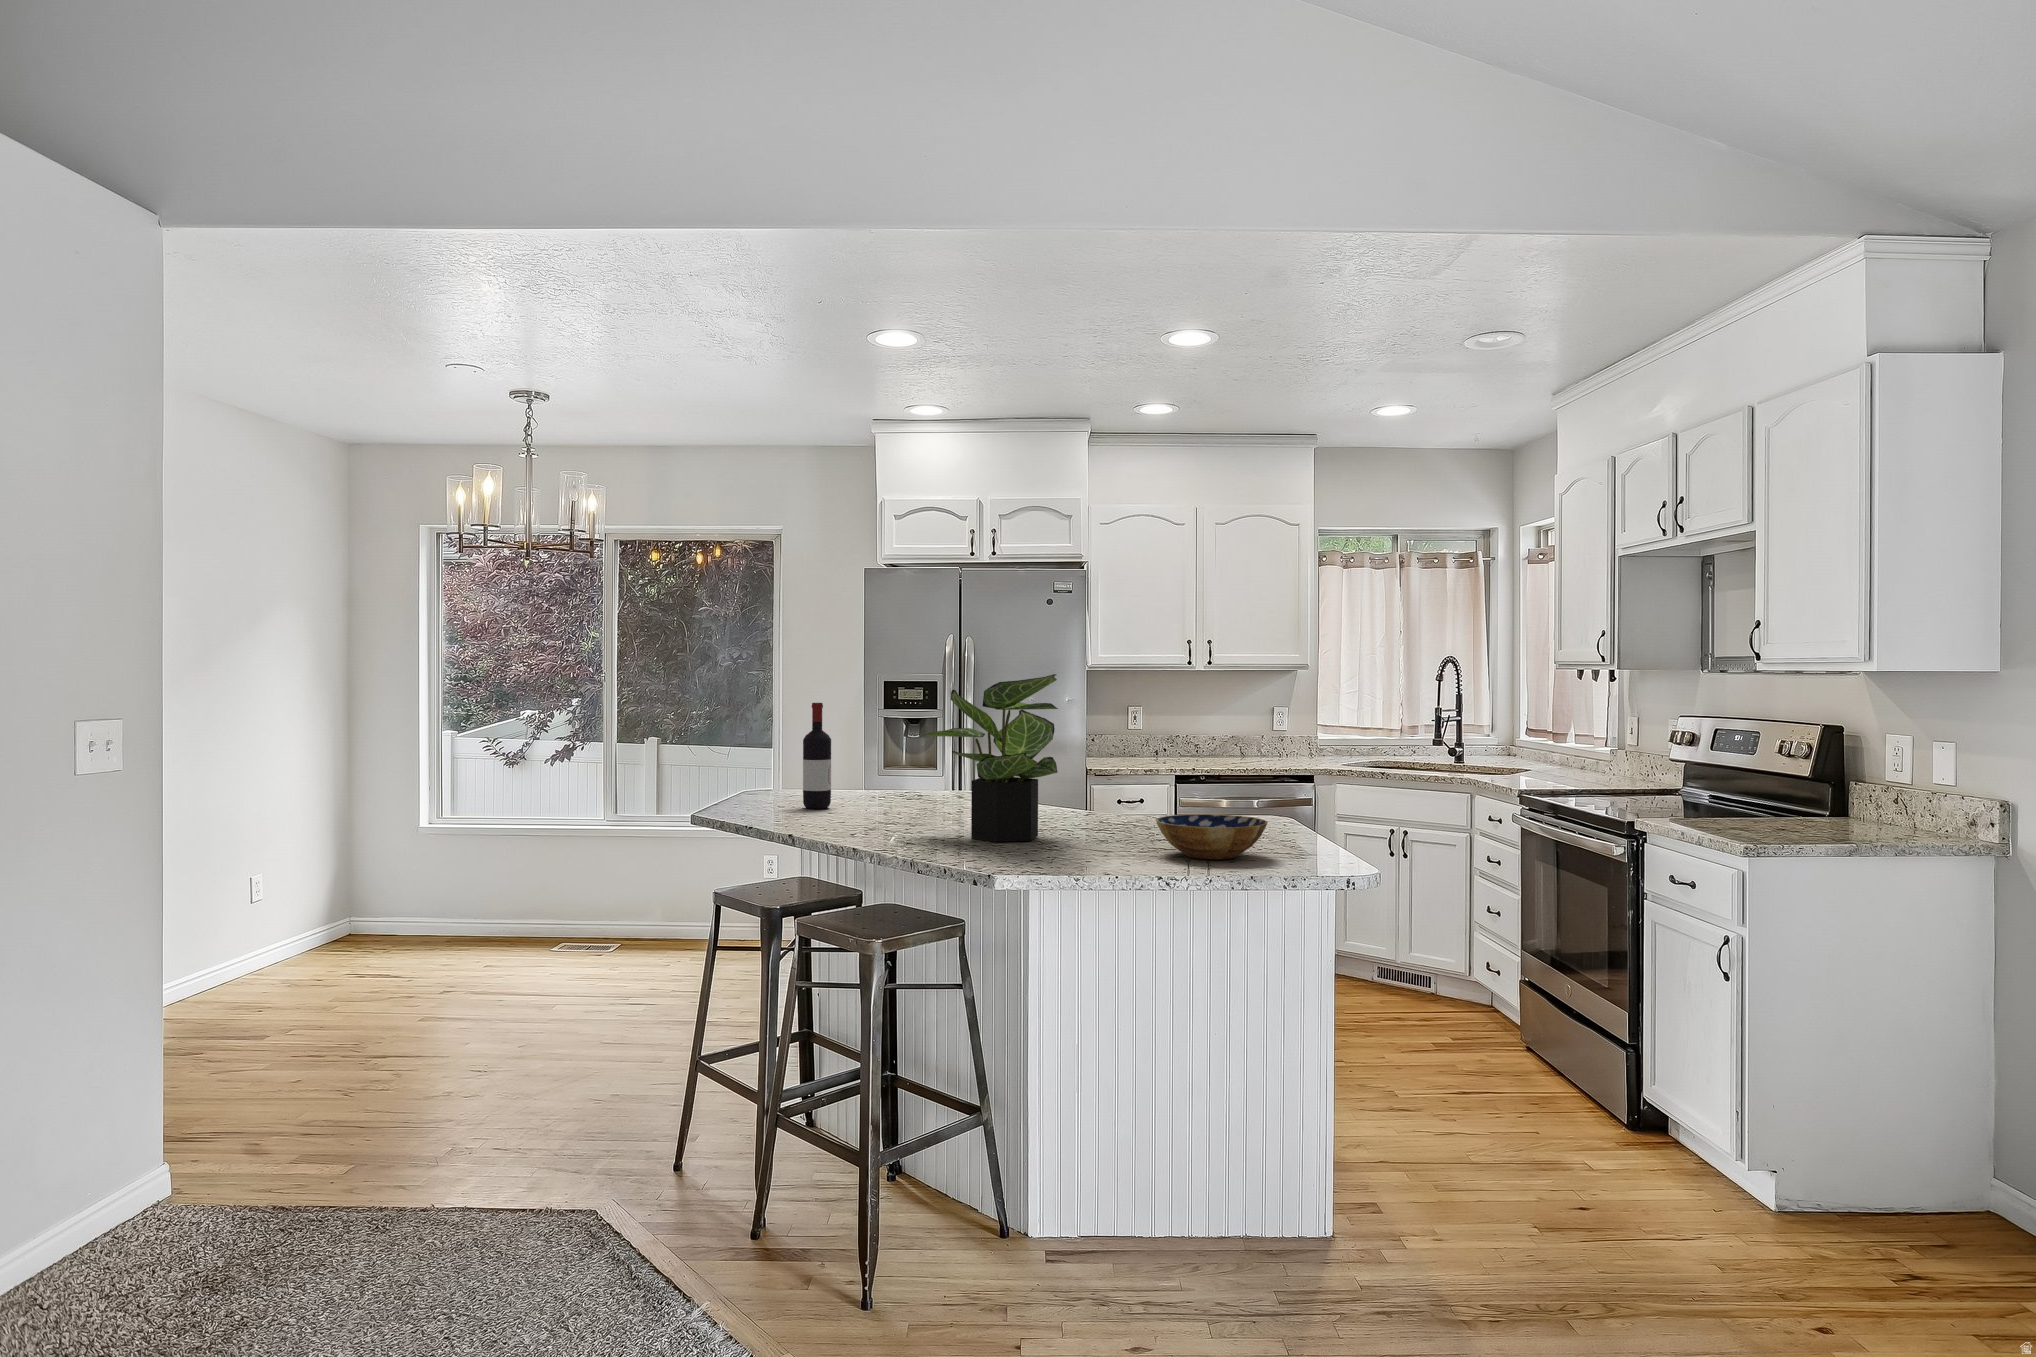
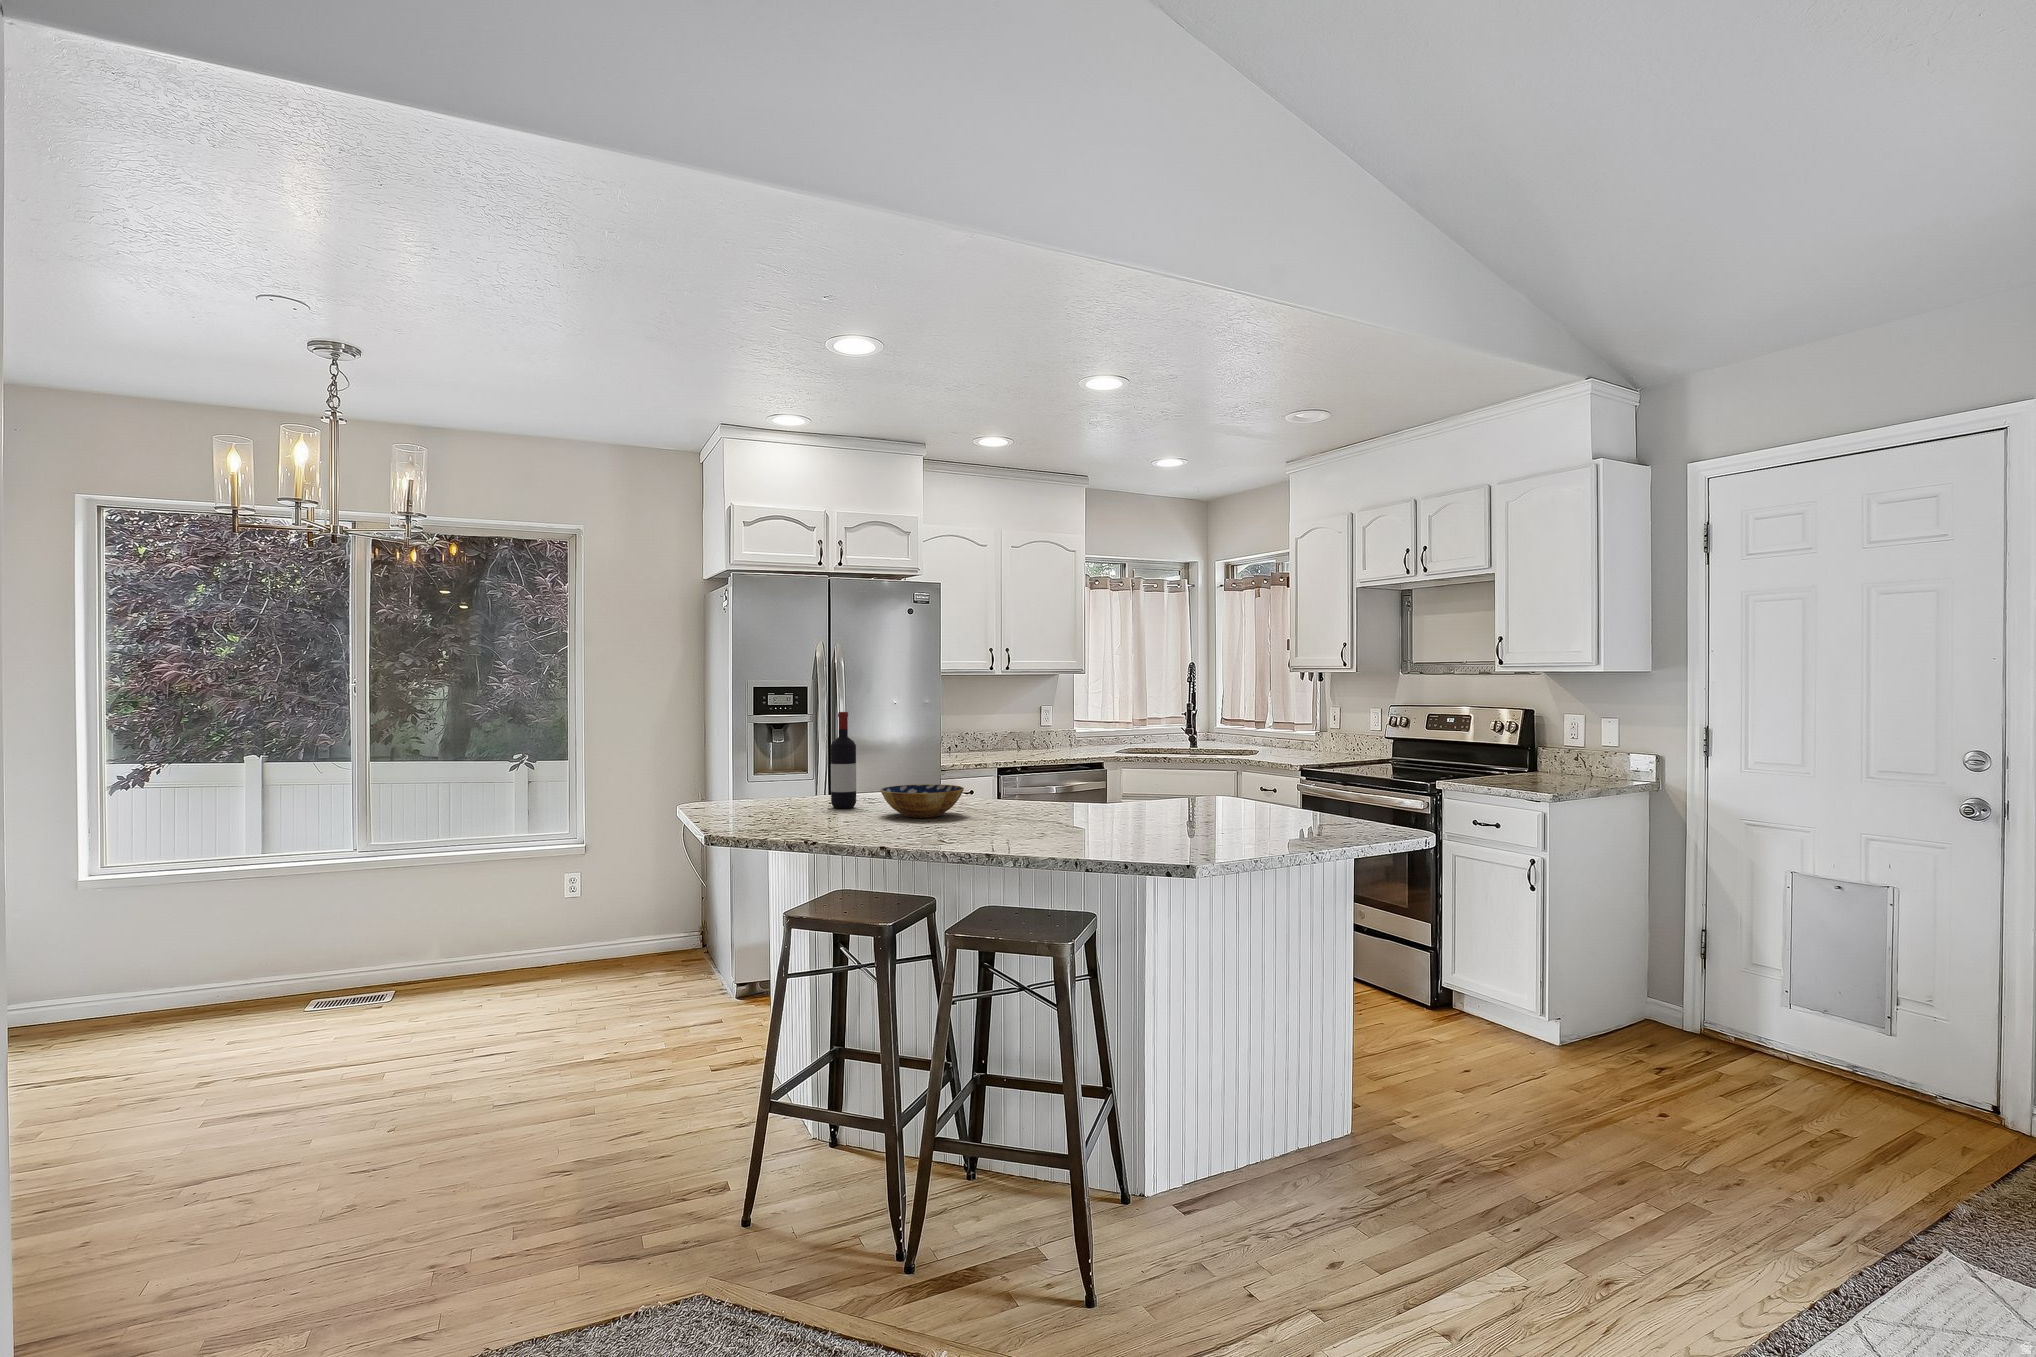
potted plant: present [922,674,1058,842] -> none [992,683,1137,826]
bowl: present [1156,814,1268,859] -> present [880,784,964,818]

